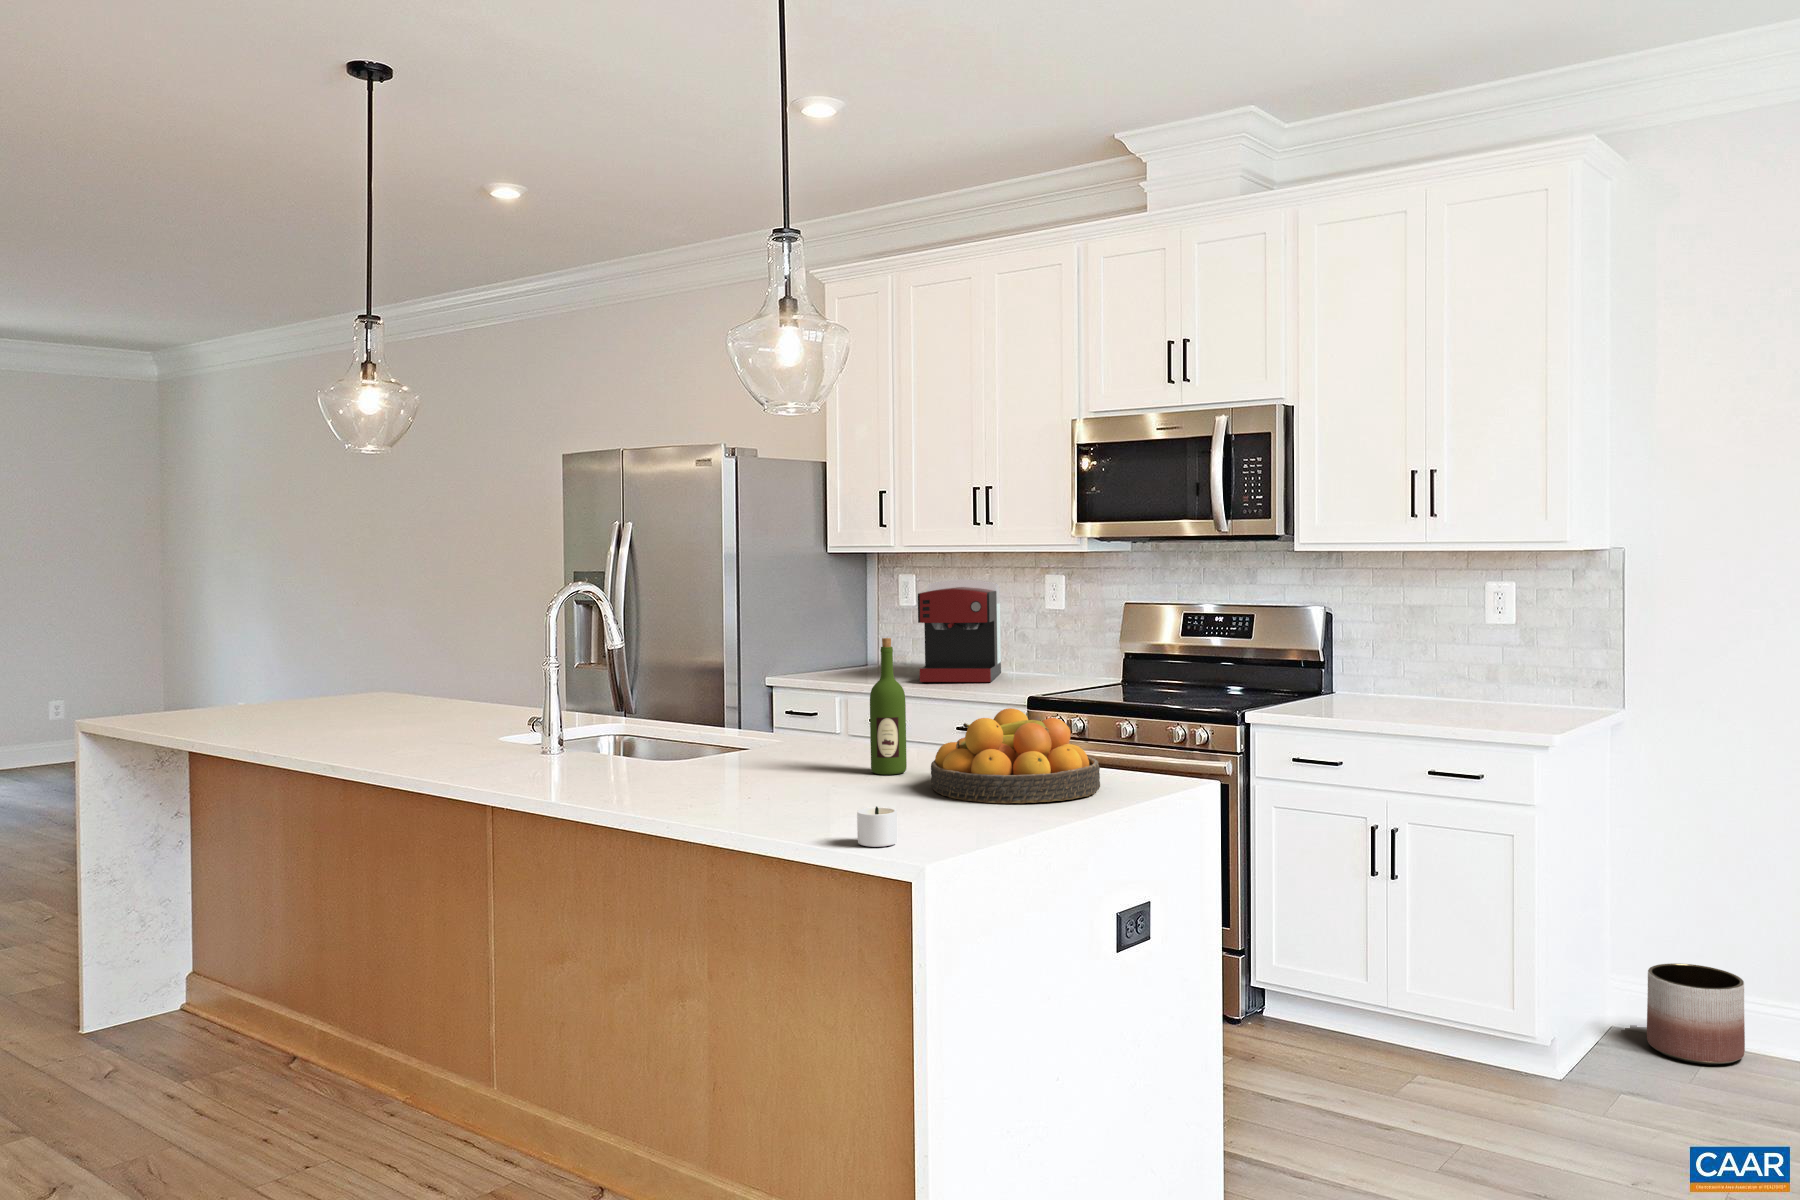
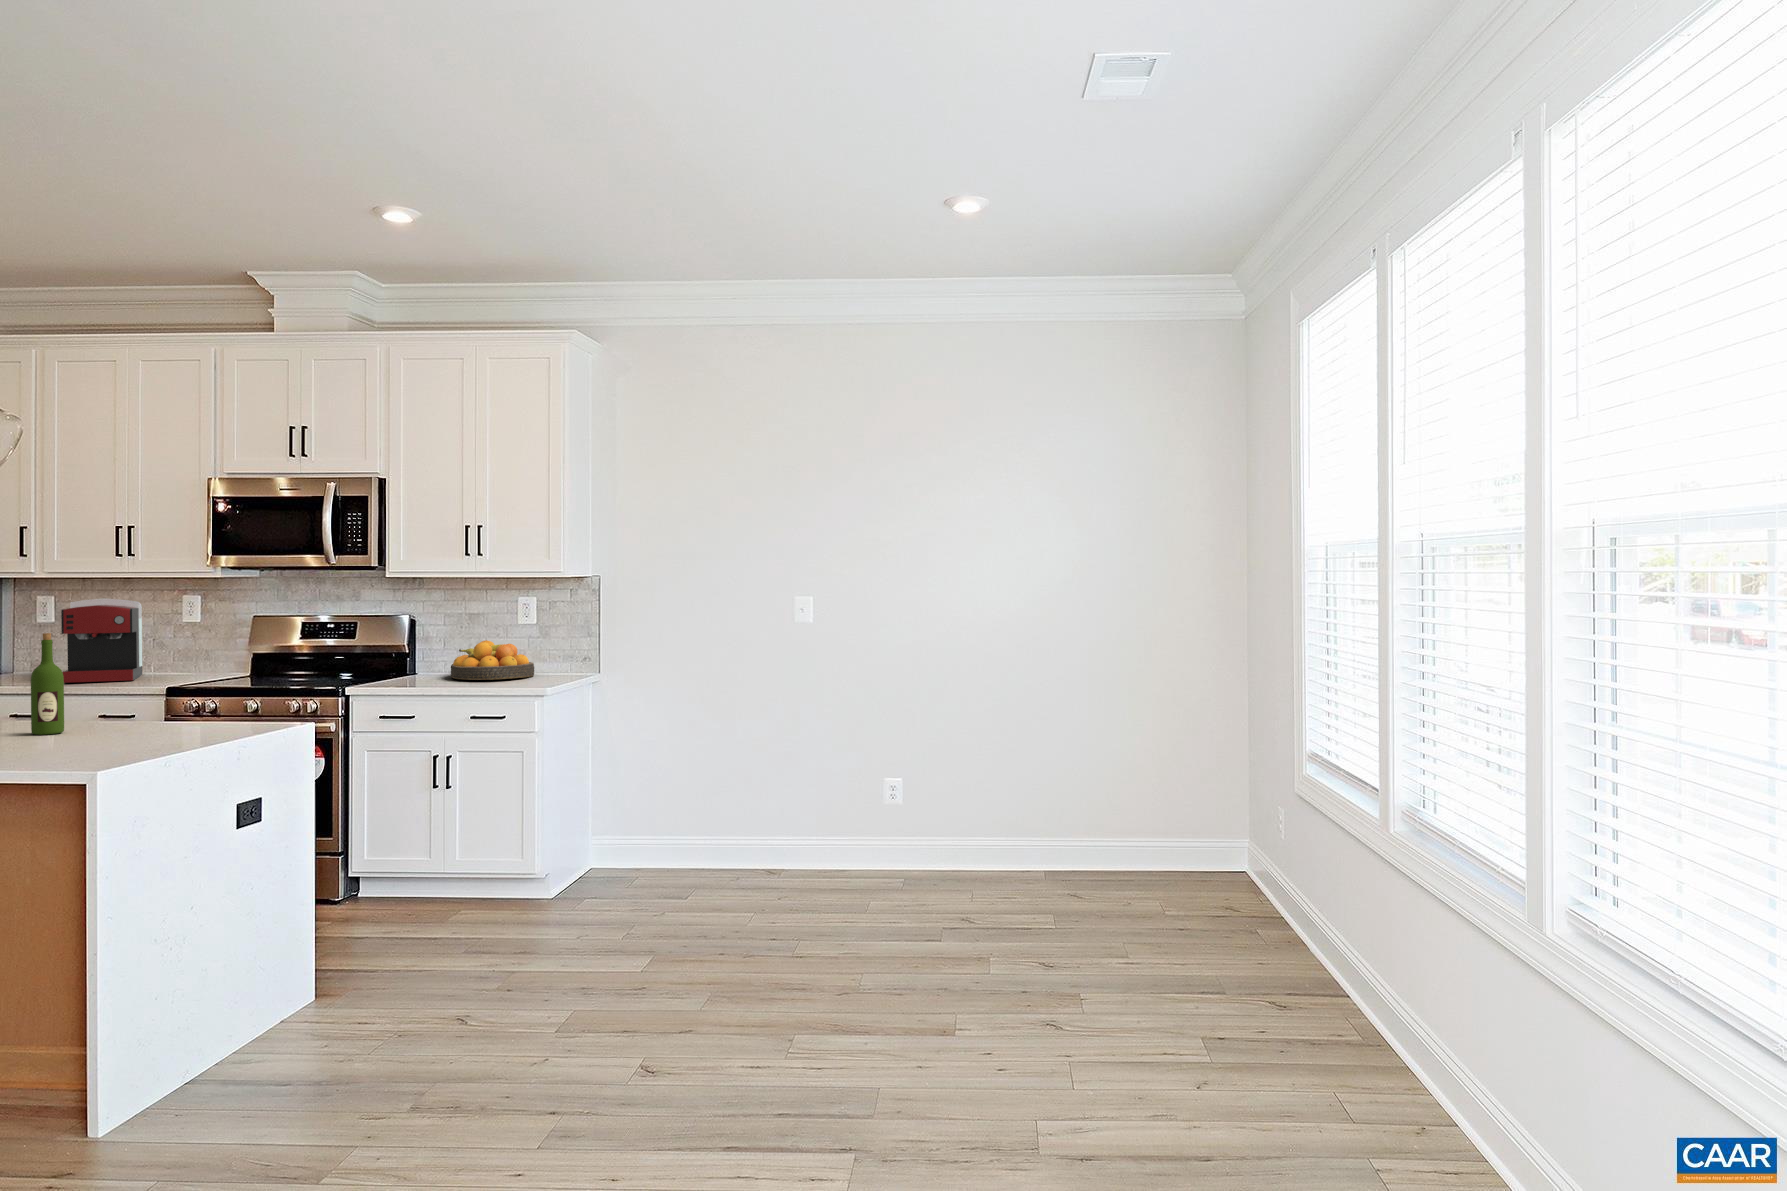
fruit bowl: present [931,708,1100,804] -> present [451,640,534,680]
candle: present [857,806,897,847] -> none [35,737,85,763]
planter: present [1647,963,1745,1065] -> none [604,825,654,880]

